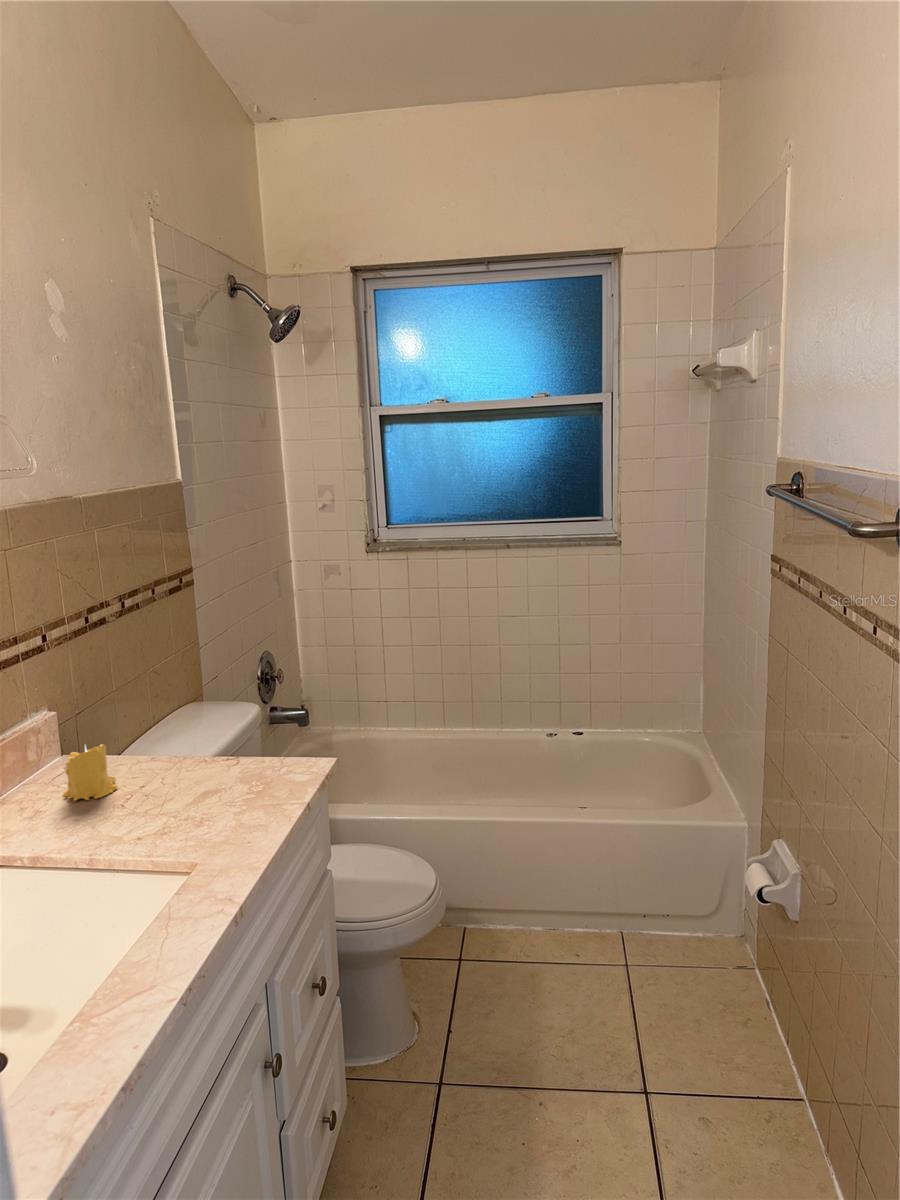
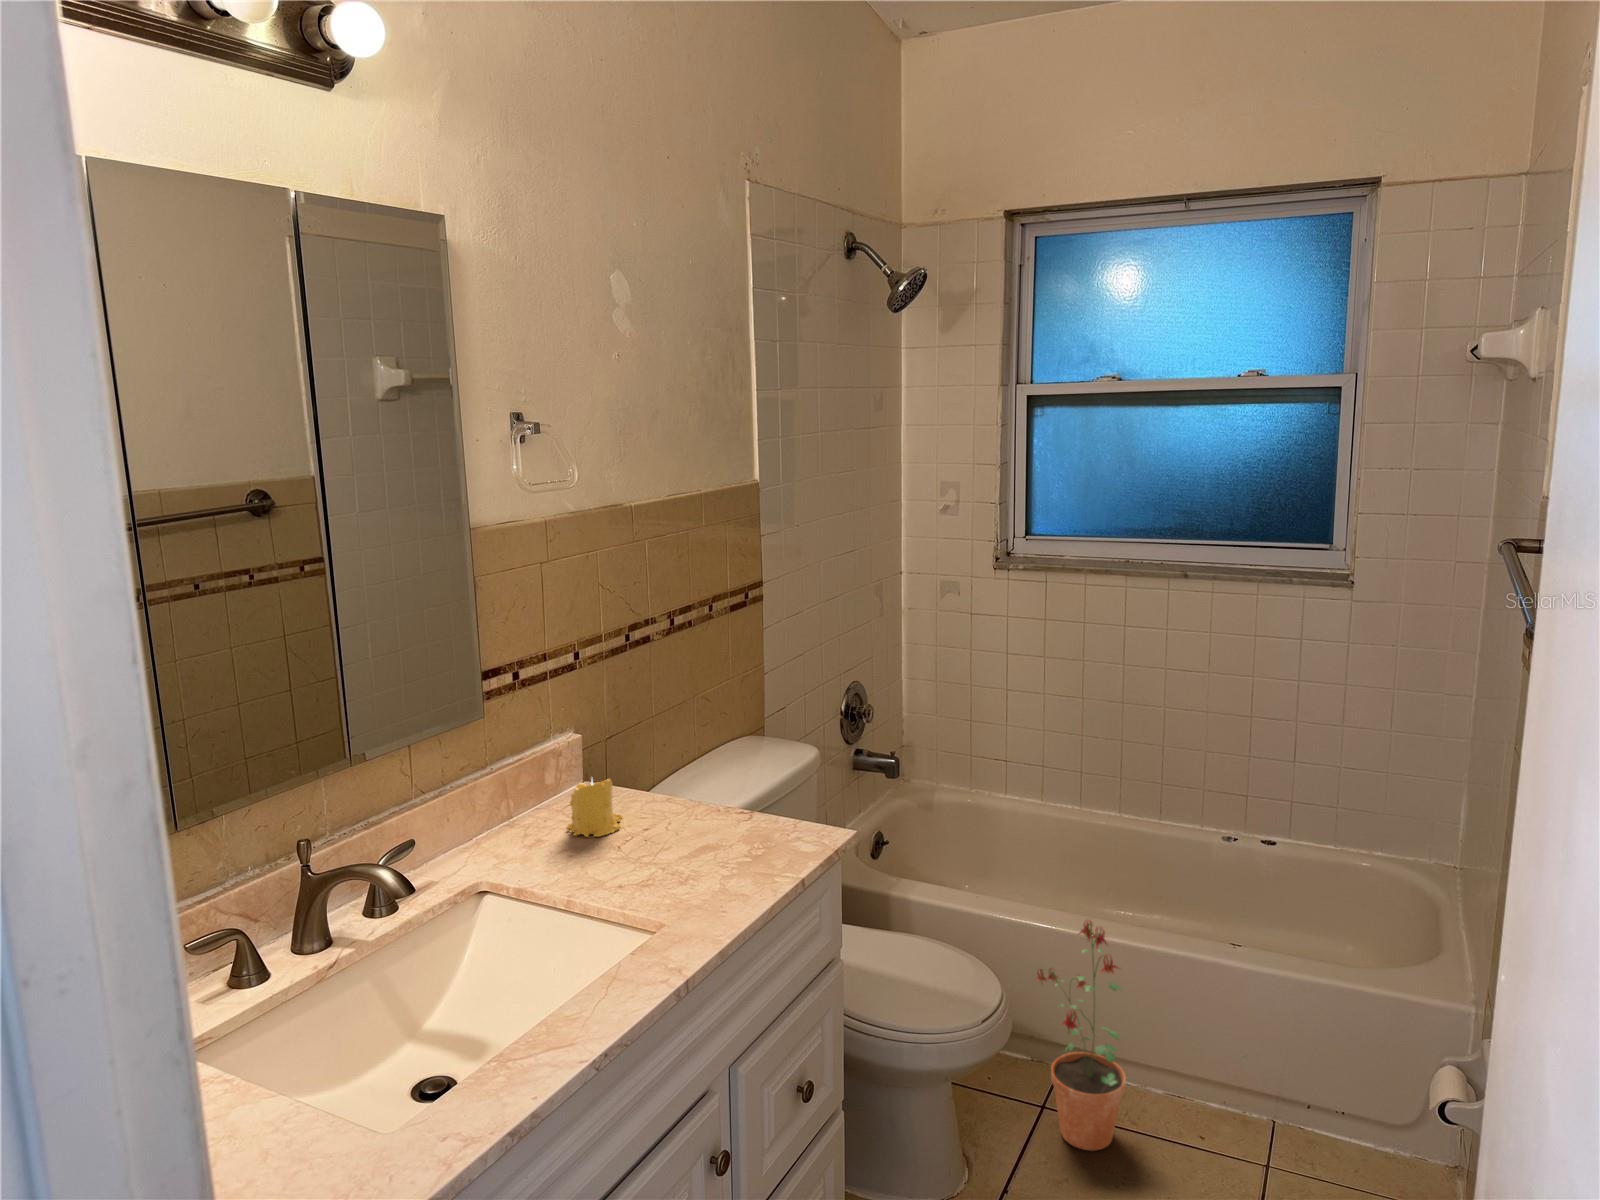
potted plant: none [444,809,521,986] -> present [1037,921,1126,1151]

